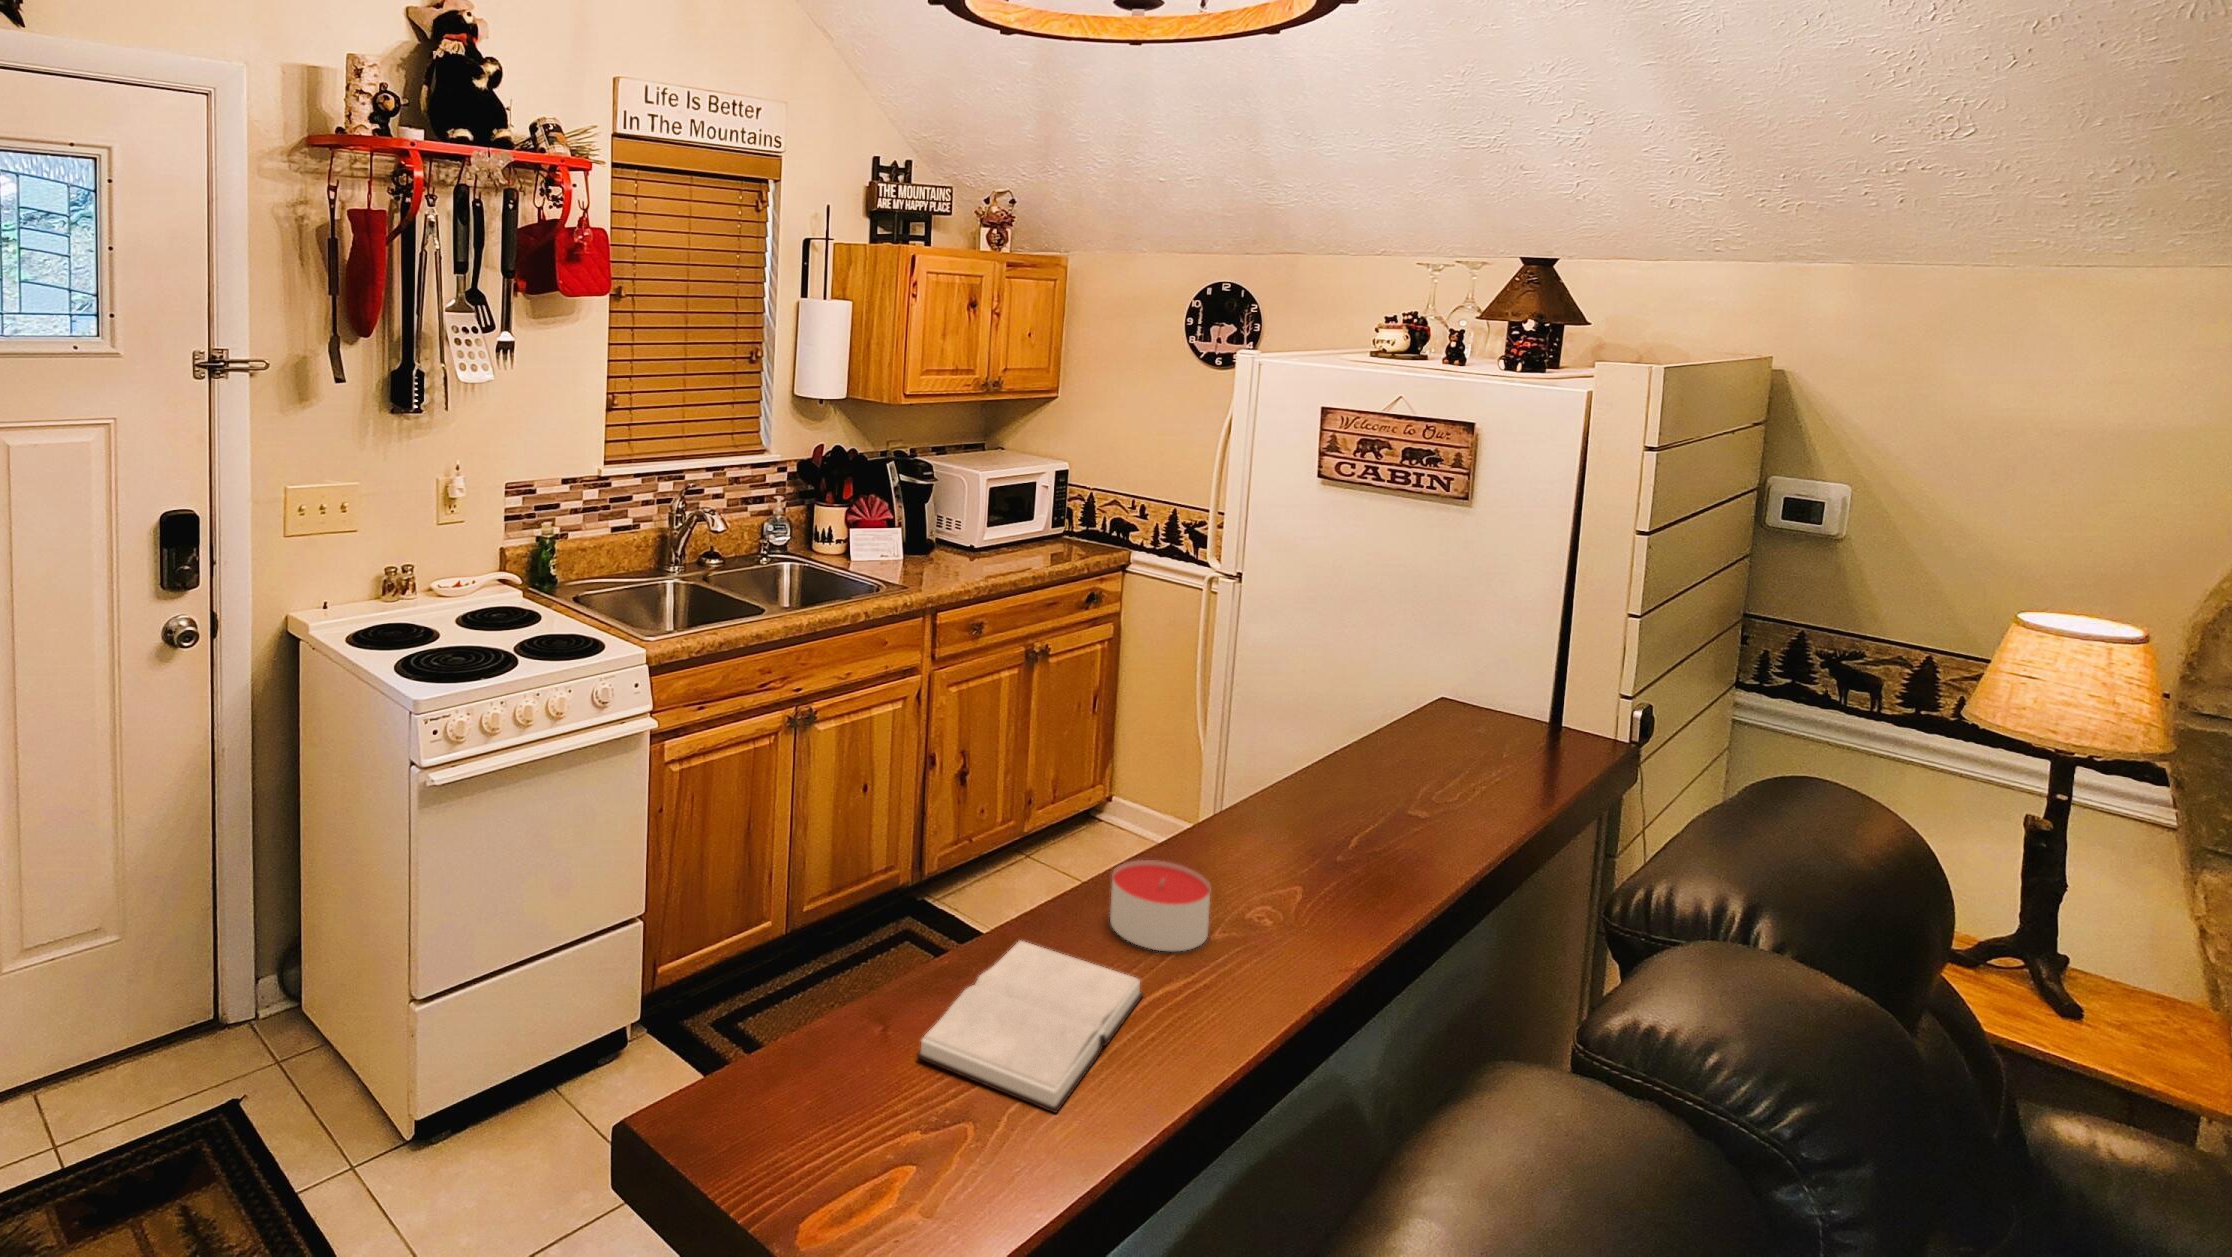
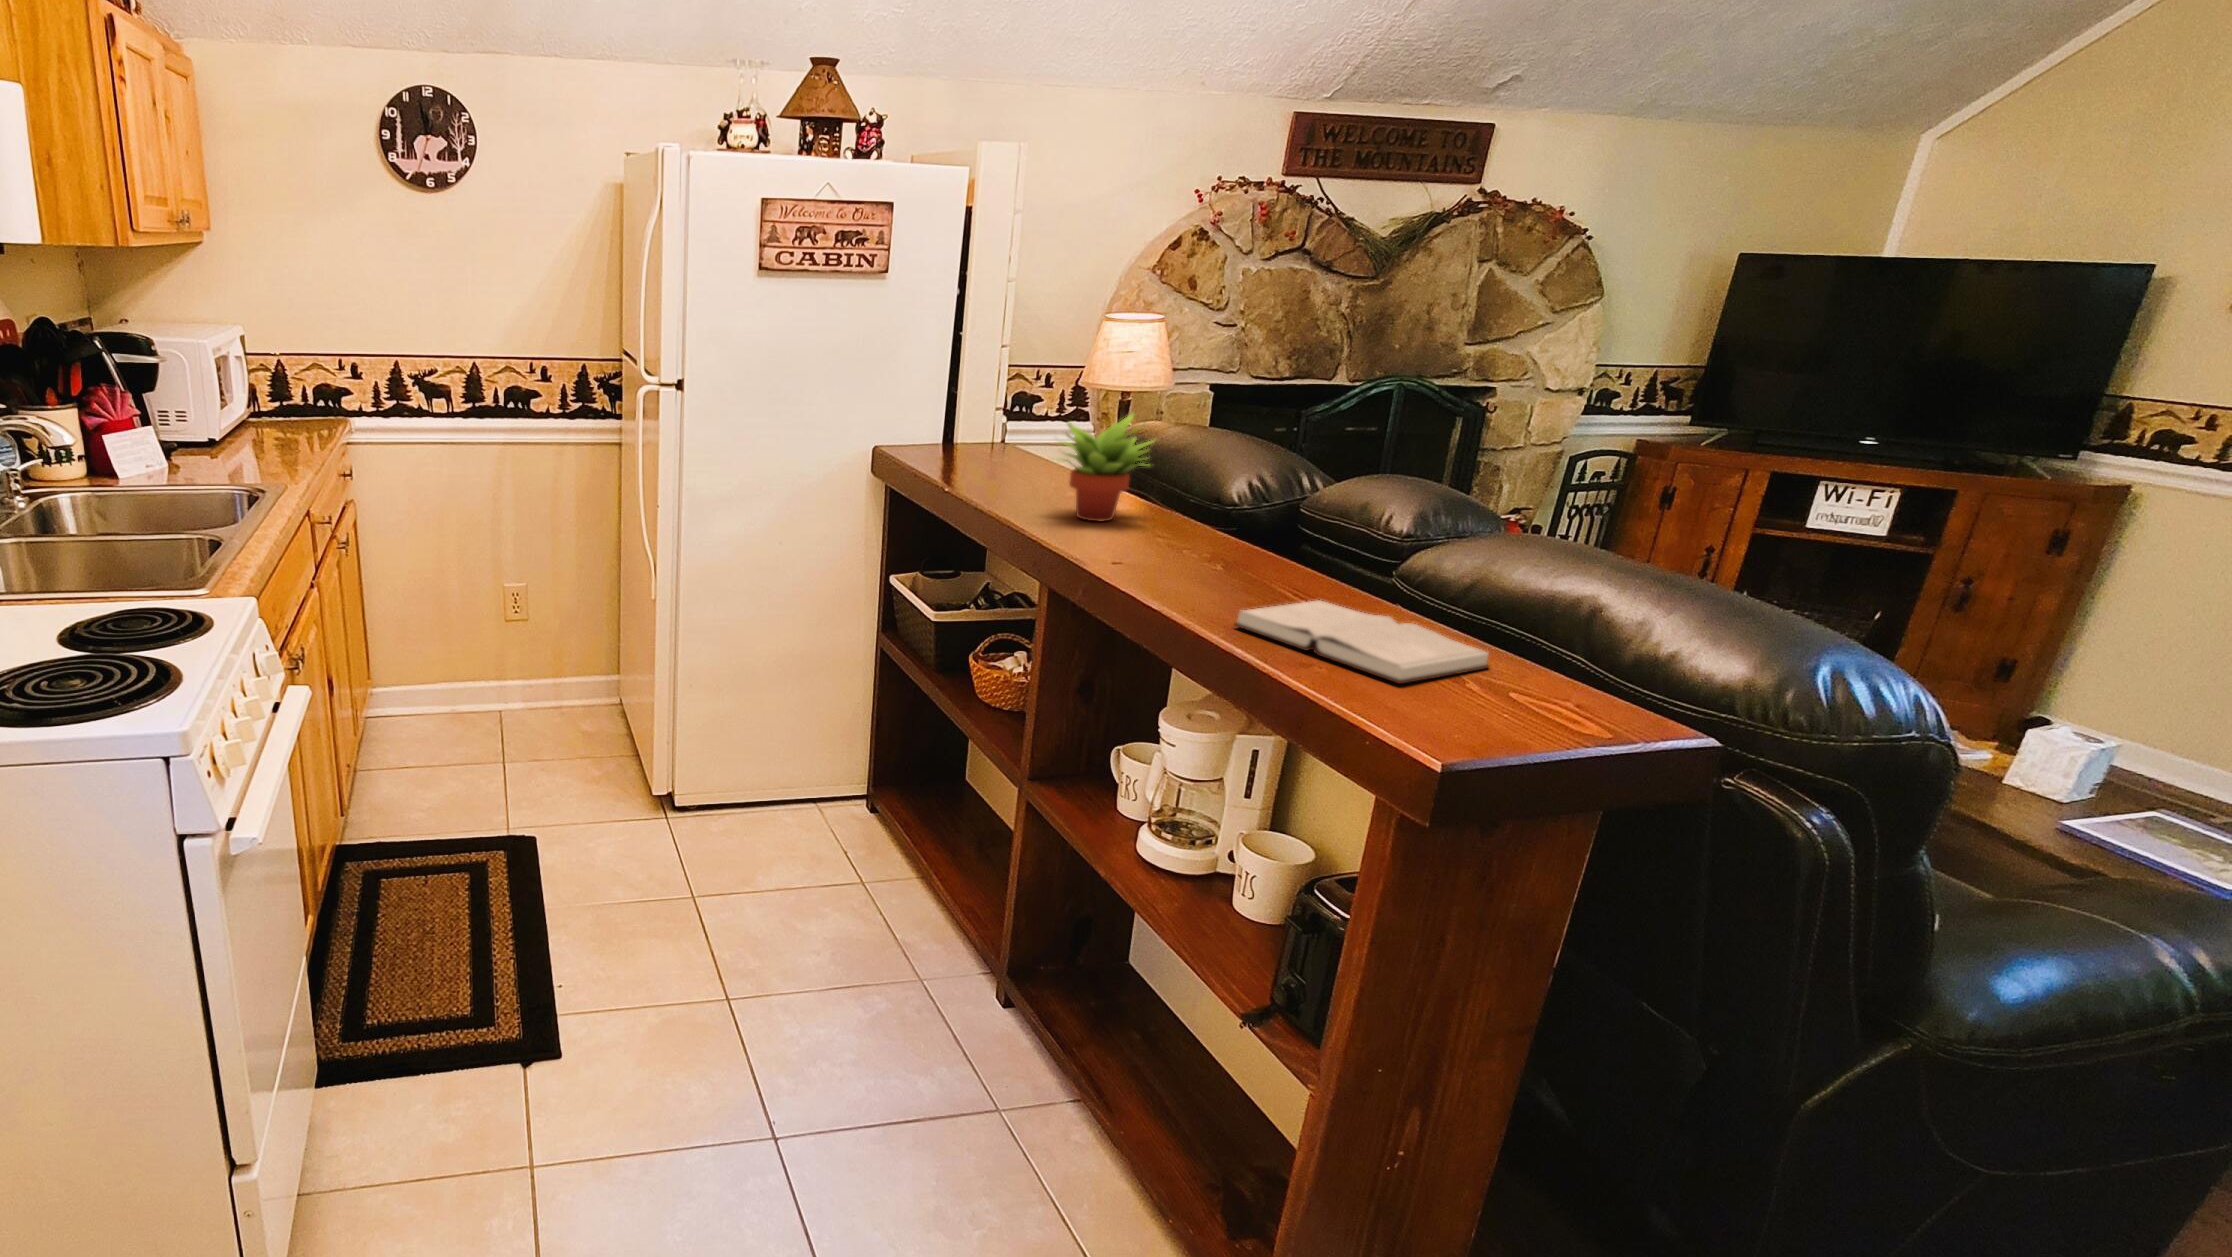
succulent plant: none [1290,707,1441,843] -> present [1062,413,1156,521]
candle: present [1110,860,1210,951] -> none [1166,538,1259,598]

